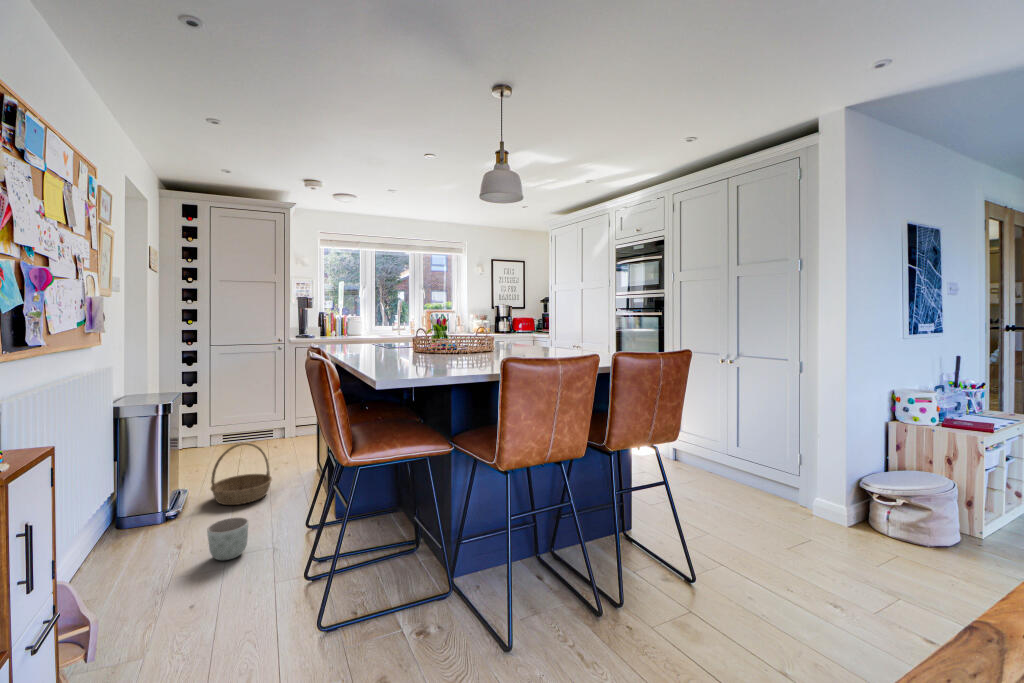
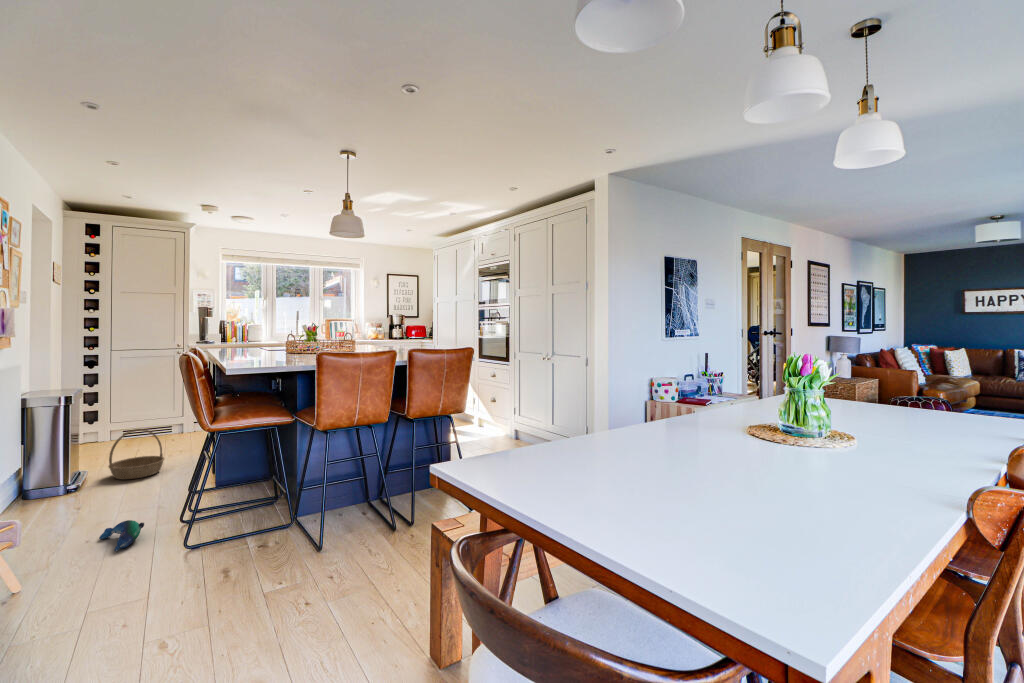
planter: present [207,517,248,560] -> none [104,480,139,511]
plush toy: none [202,591,261,648] -> present [99,520,144,551]

